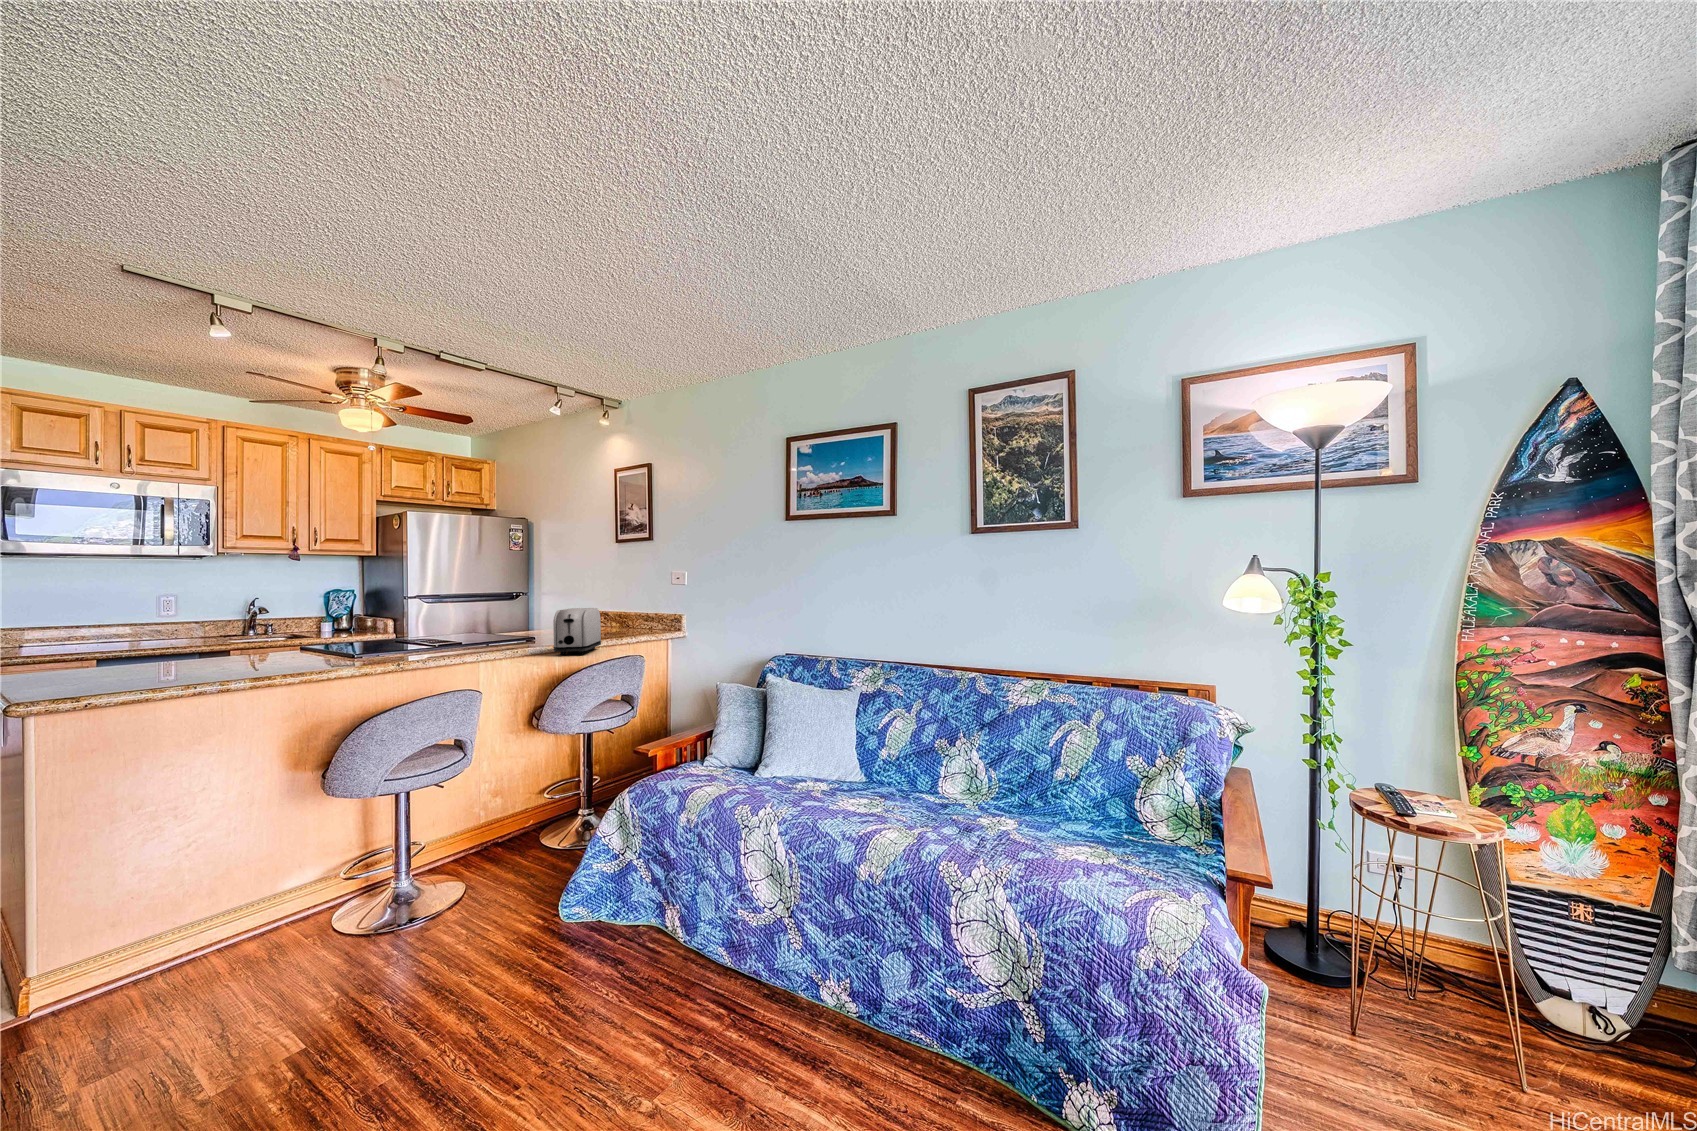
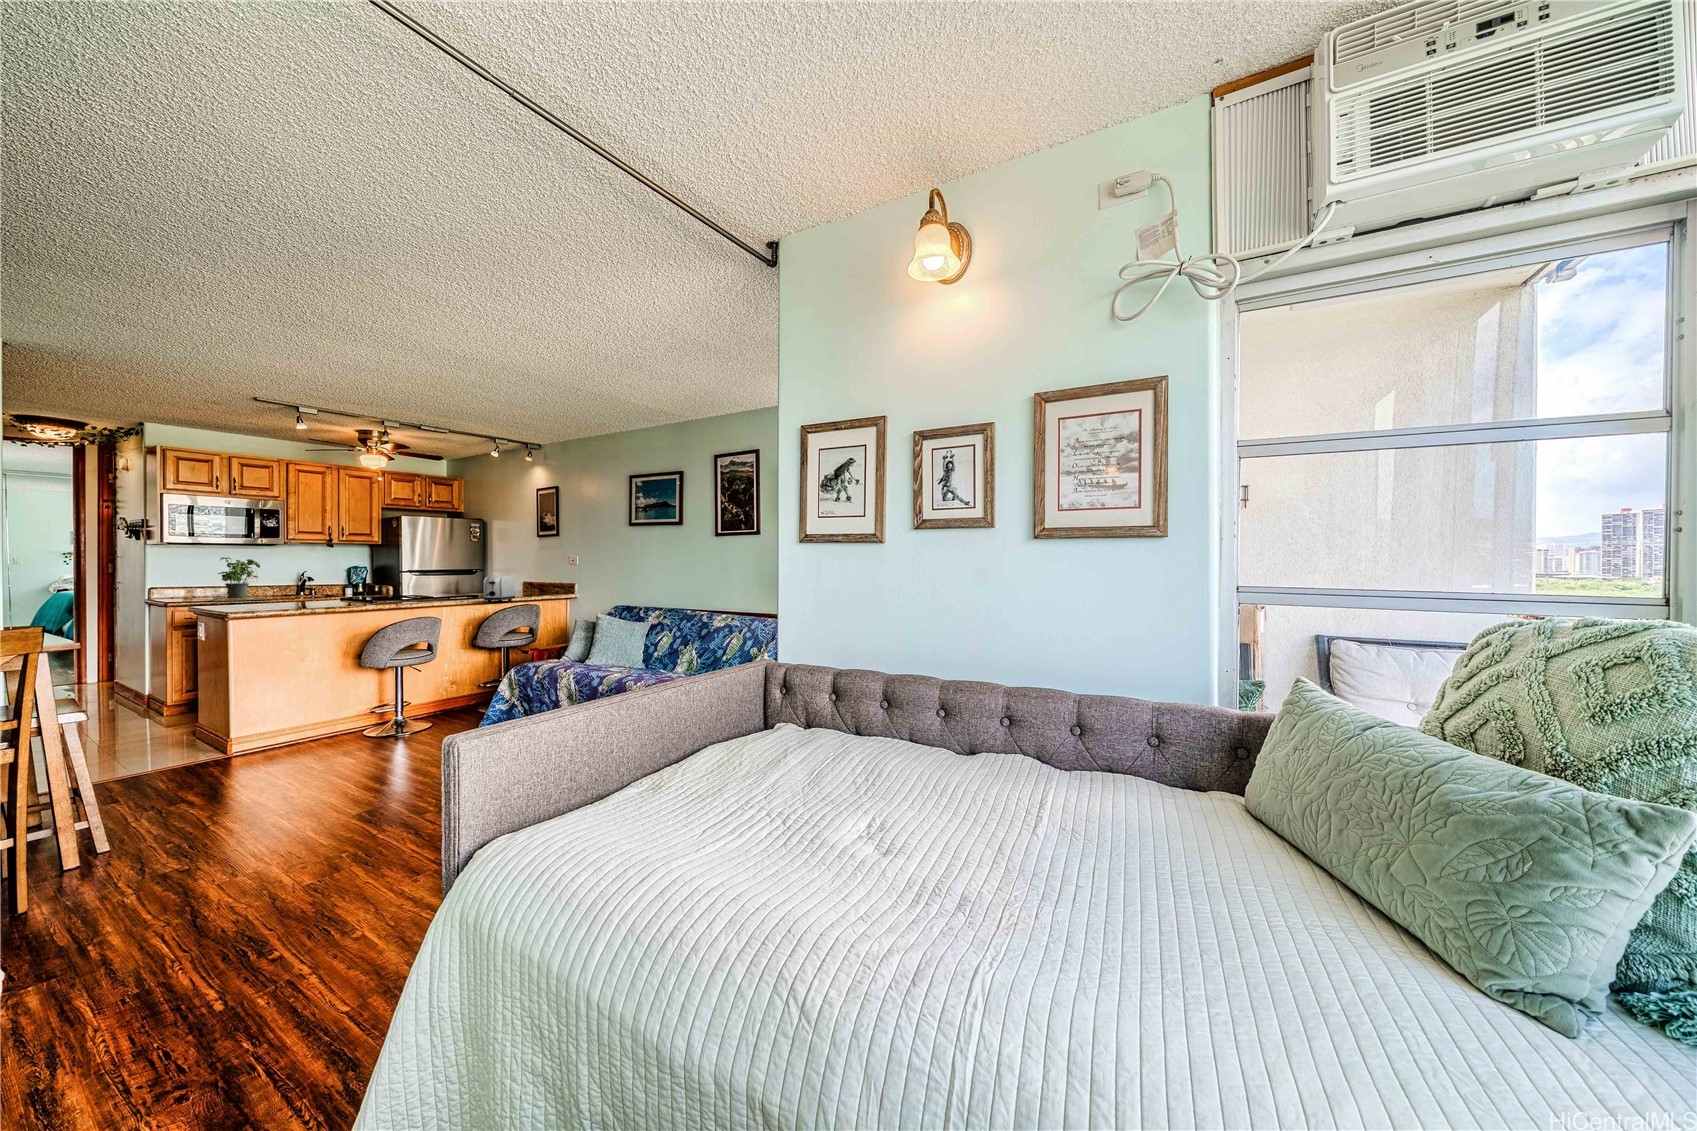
potted plant: none [69,583,173,665] -> present [213,557,266,601]

